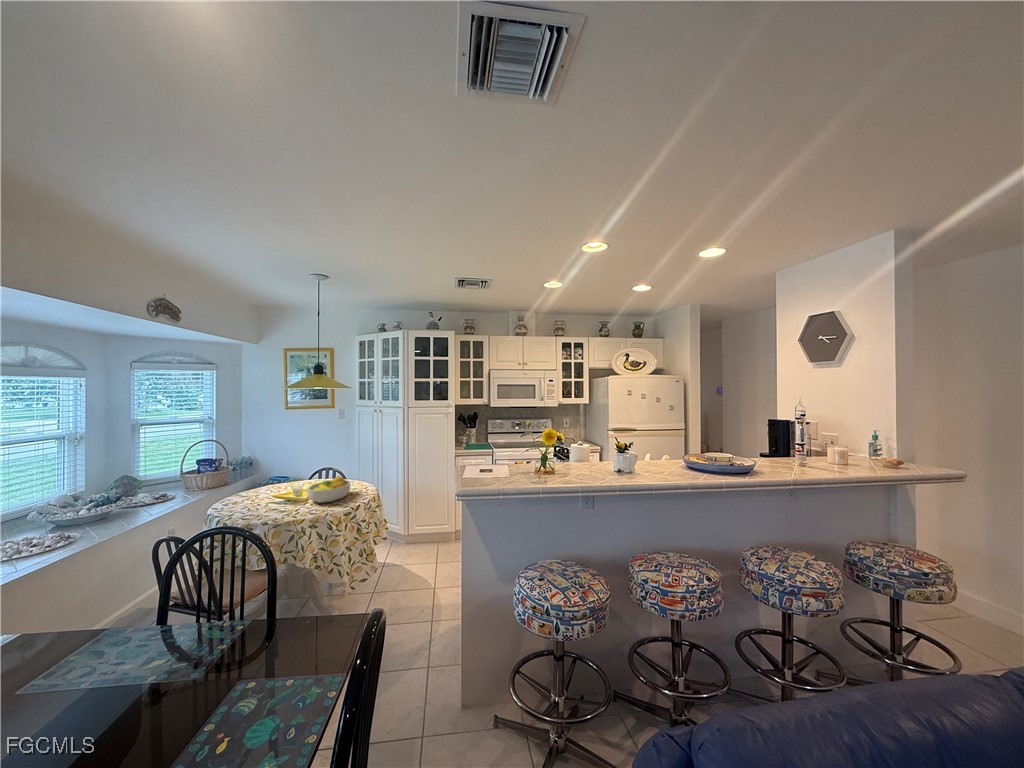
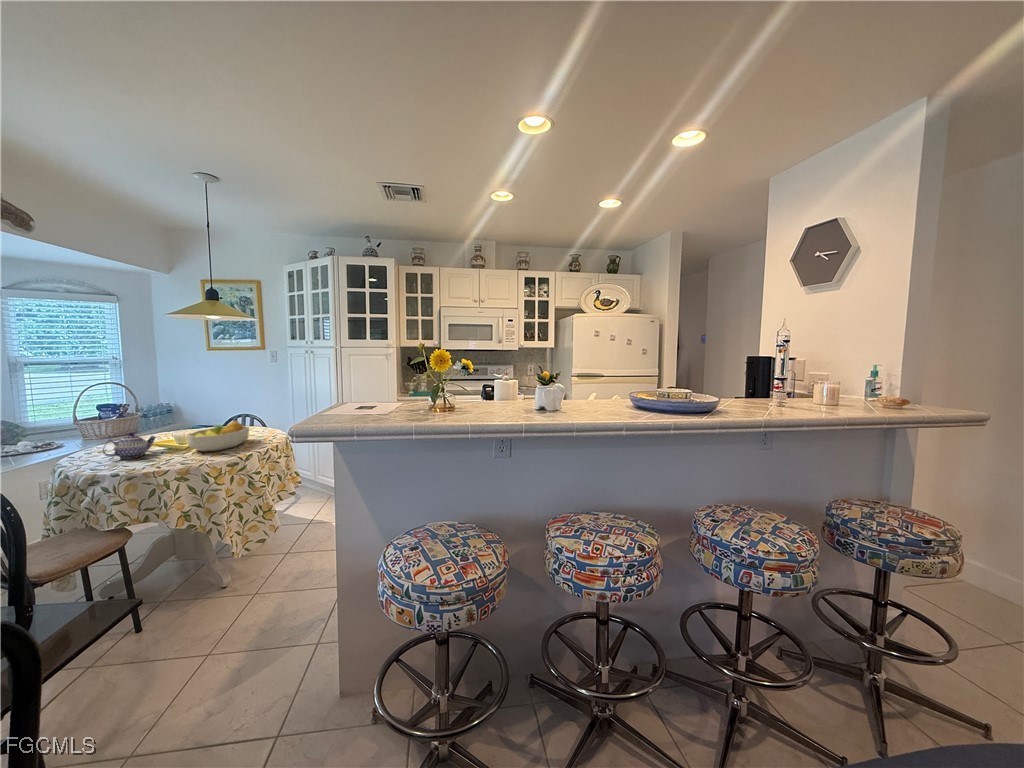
teapot: none [248,488,282,510] -> present [103,433,155,459]

